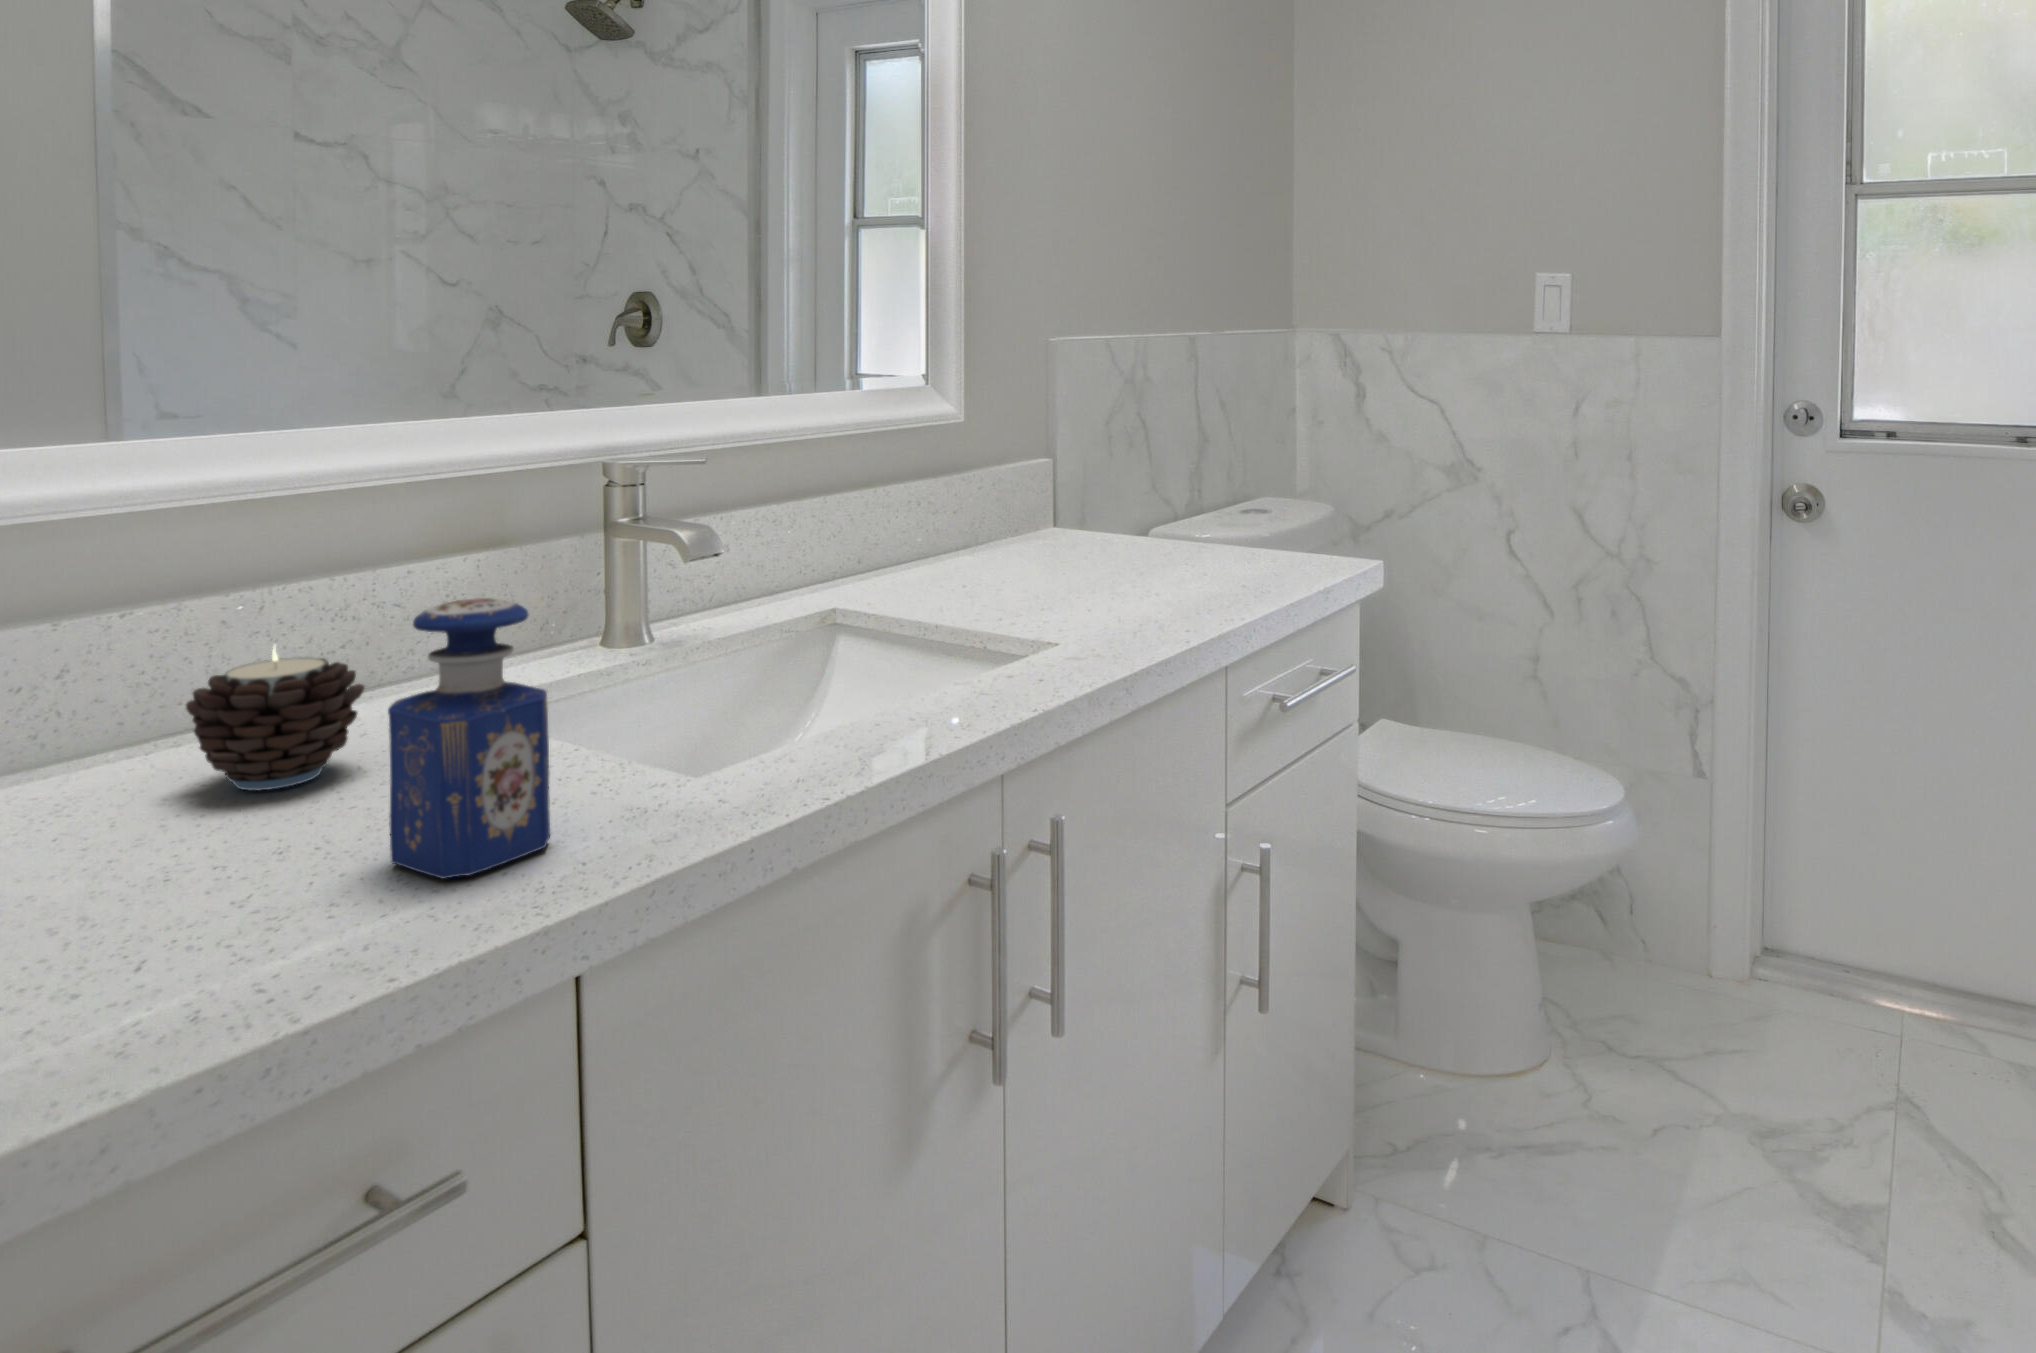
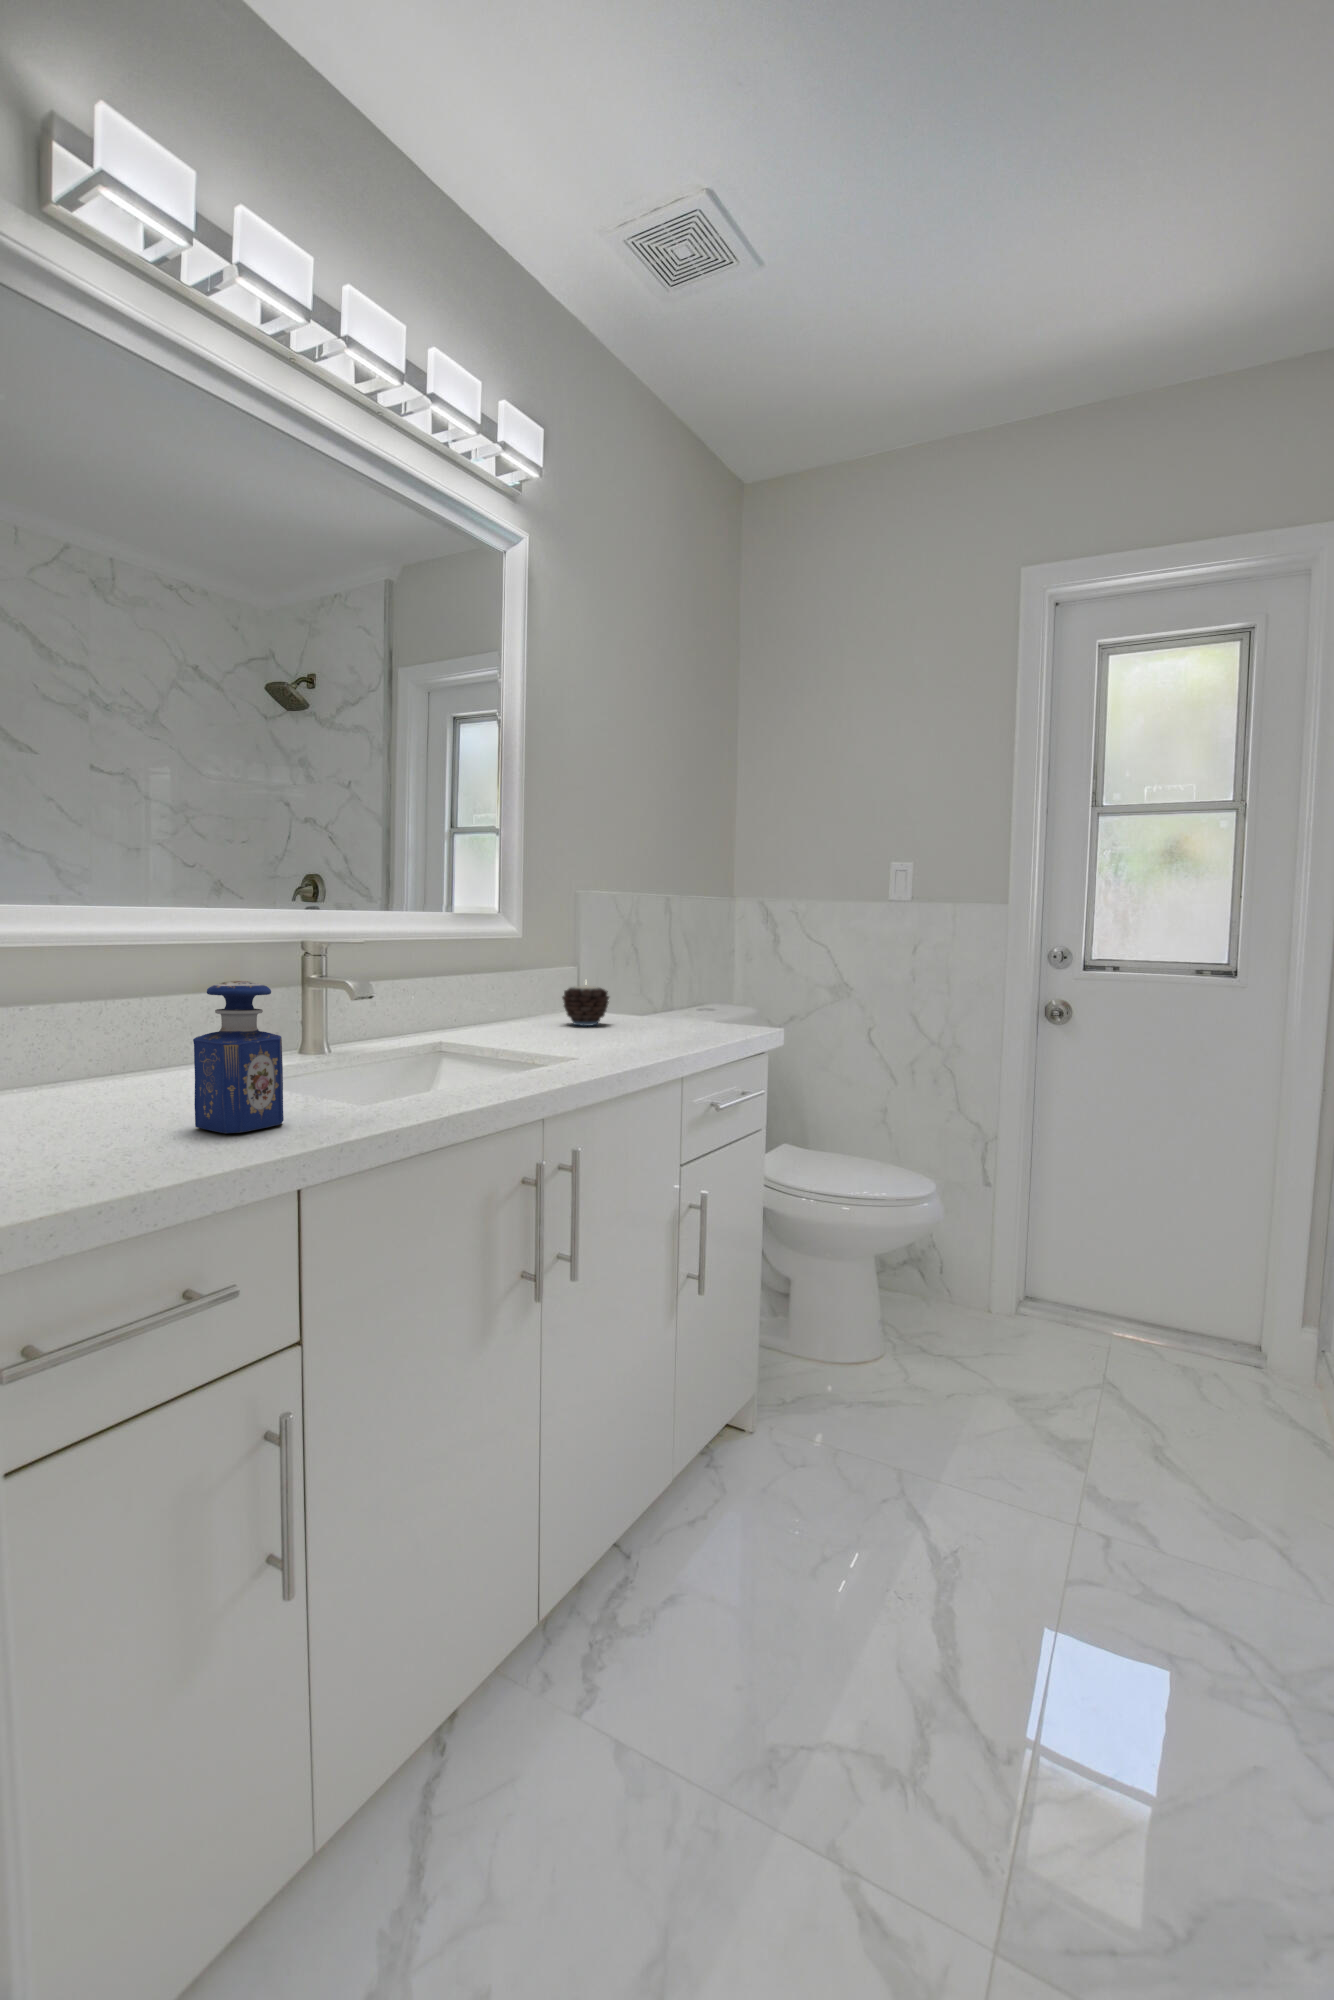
candle: present [186,646,365,790] -> present [562,982,609,1026]

